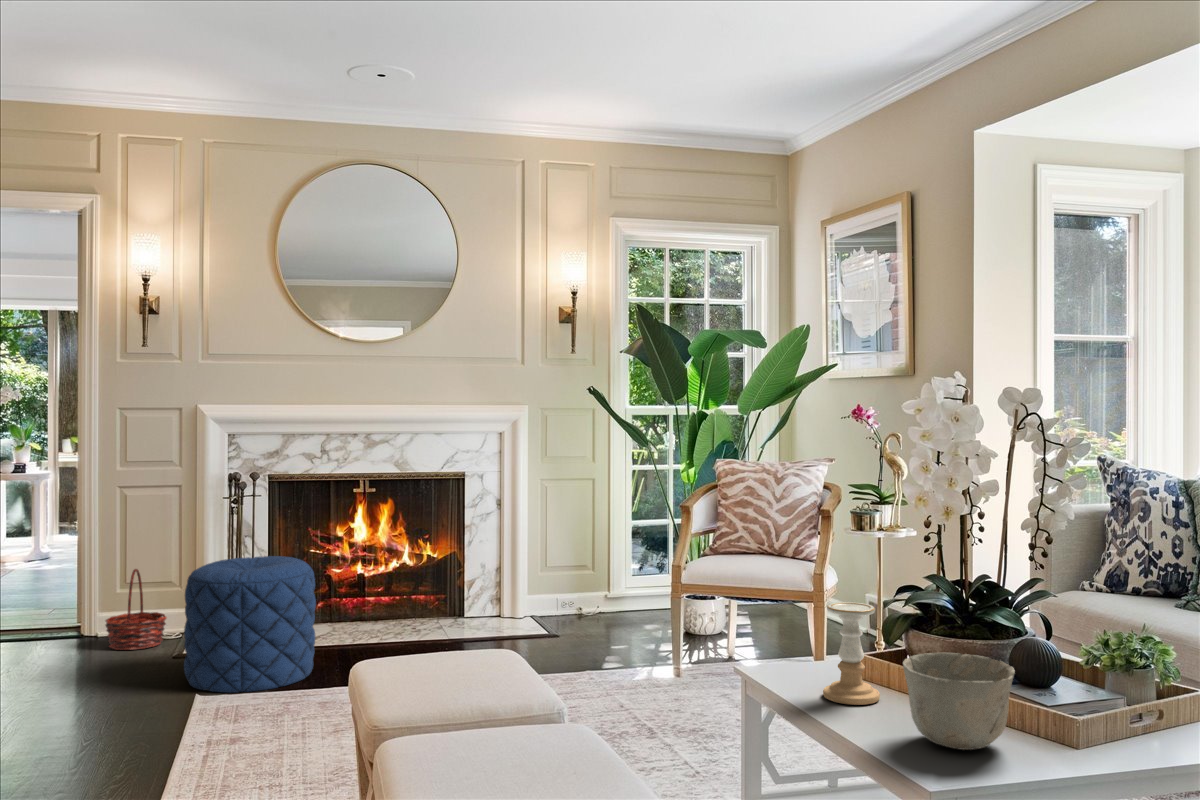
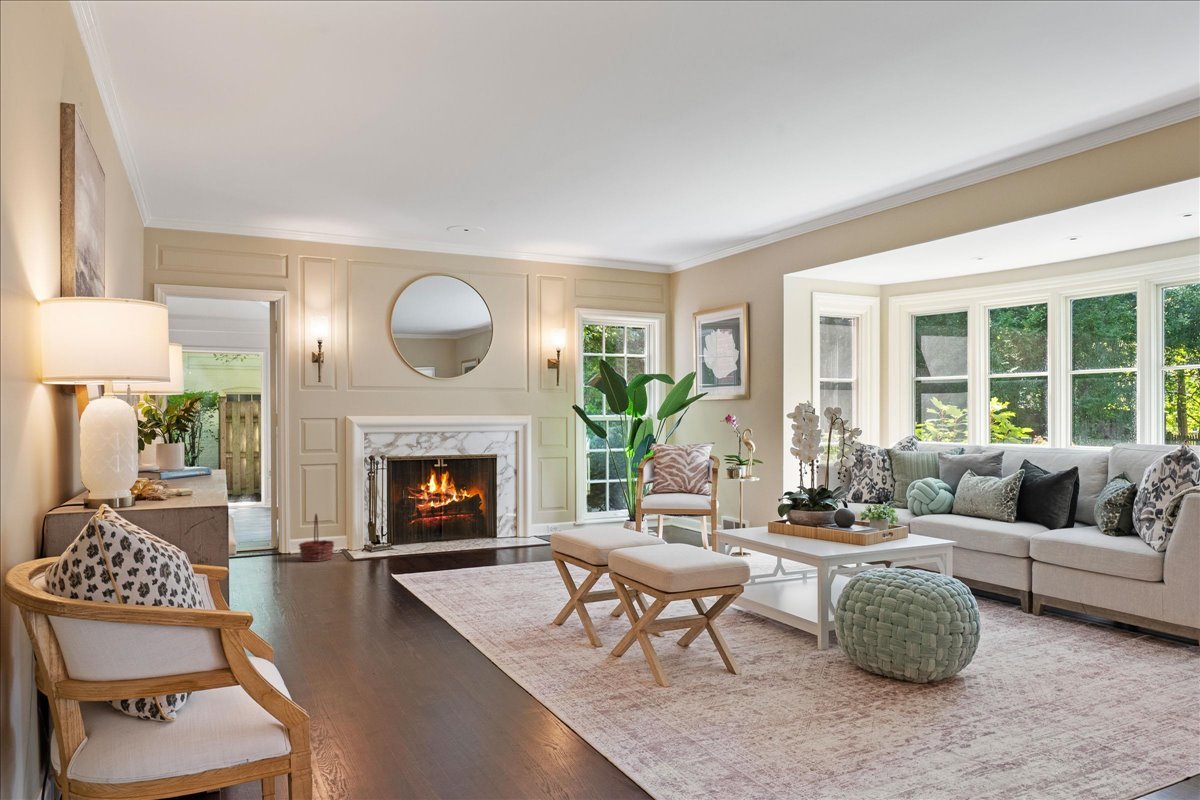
pouf: present [184,556,316,693] -> none [378,501,450,574]
candle holder: present [823,602,880,705] -> none [766,495,788,534]
ceramic bowl: present [903,653,1015,750] -> none [805,508,846,540]

